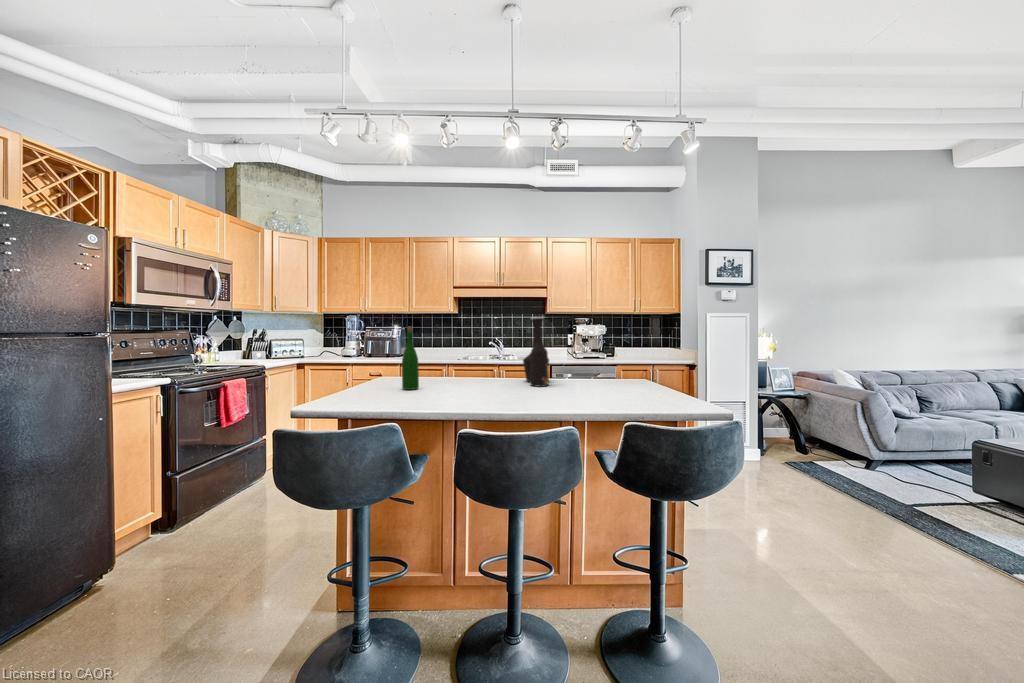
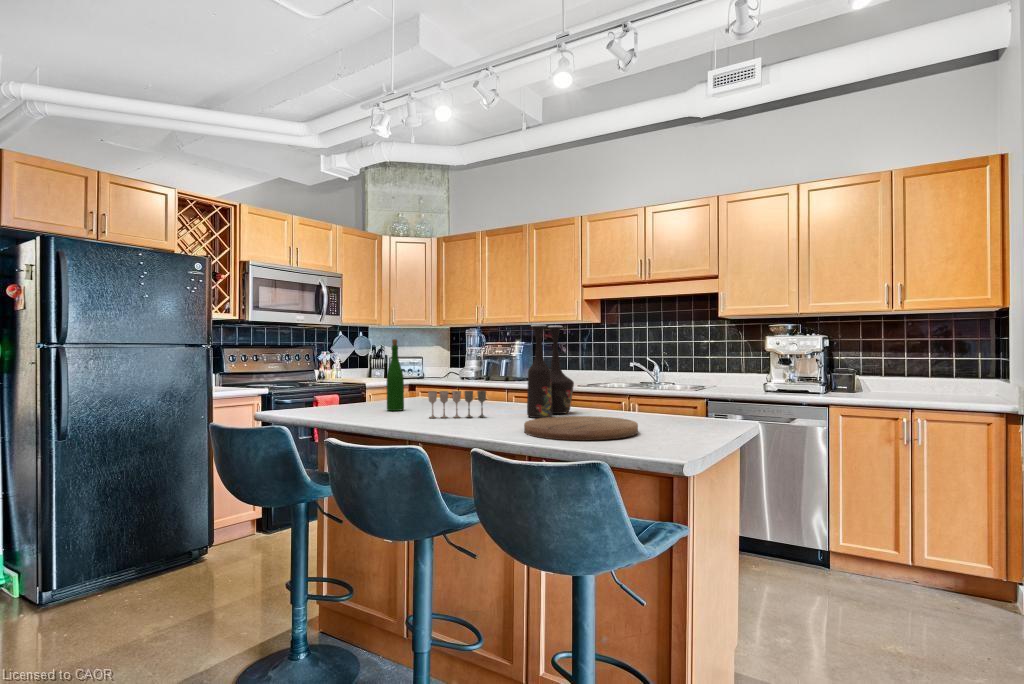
wine glass: none [467,368,508,394] -> present [428,390,486,418]
cutting board: none [571,383,654,402] -> present [524,416,638,440]

